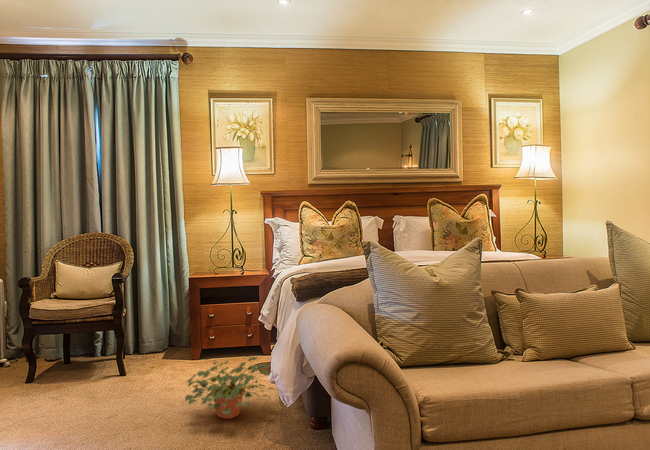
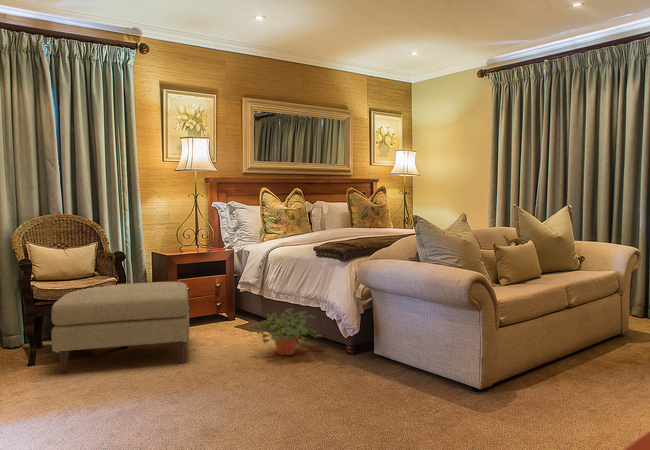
ottoman: none [13,304,179,403] -> present [51,282,189,374]

